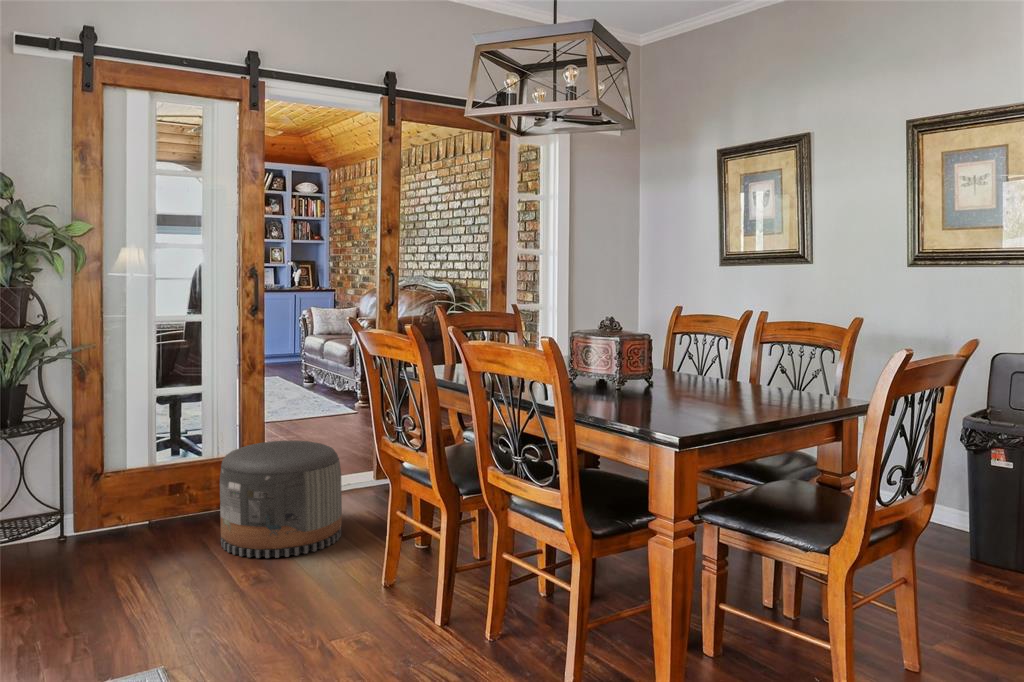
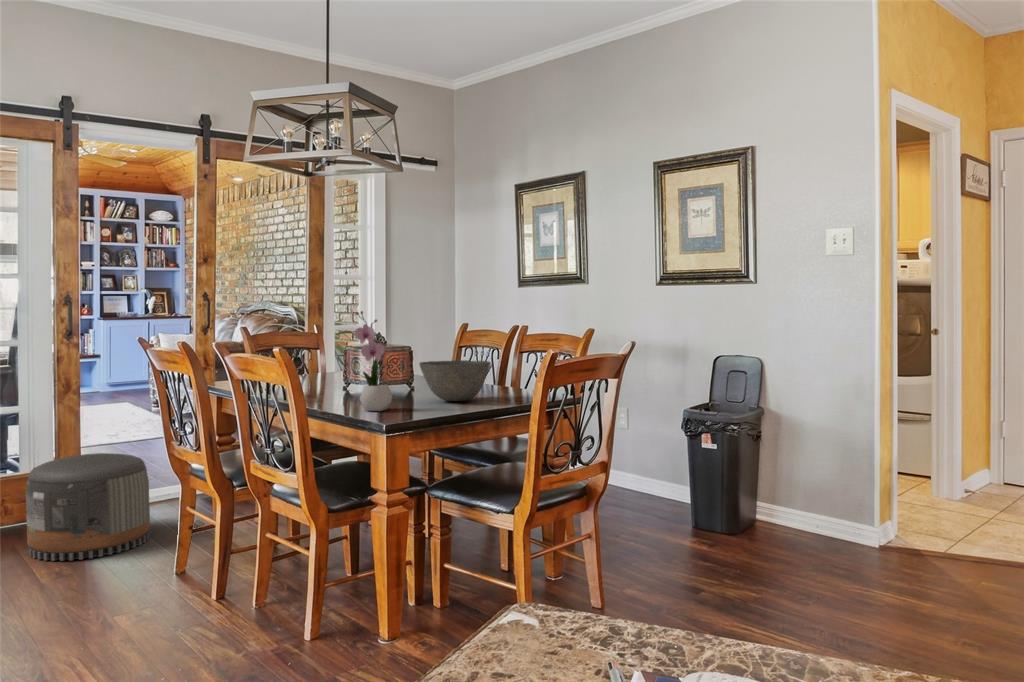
flower arrangement: none [623,294,666,417] -> present [355,311,393,411]
bowl: none [683,355,773,406] -> present [419,360,491,401]

